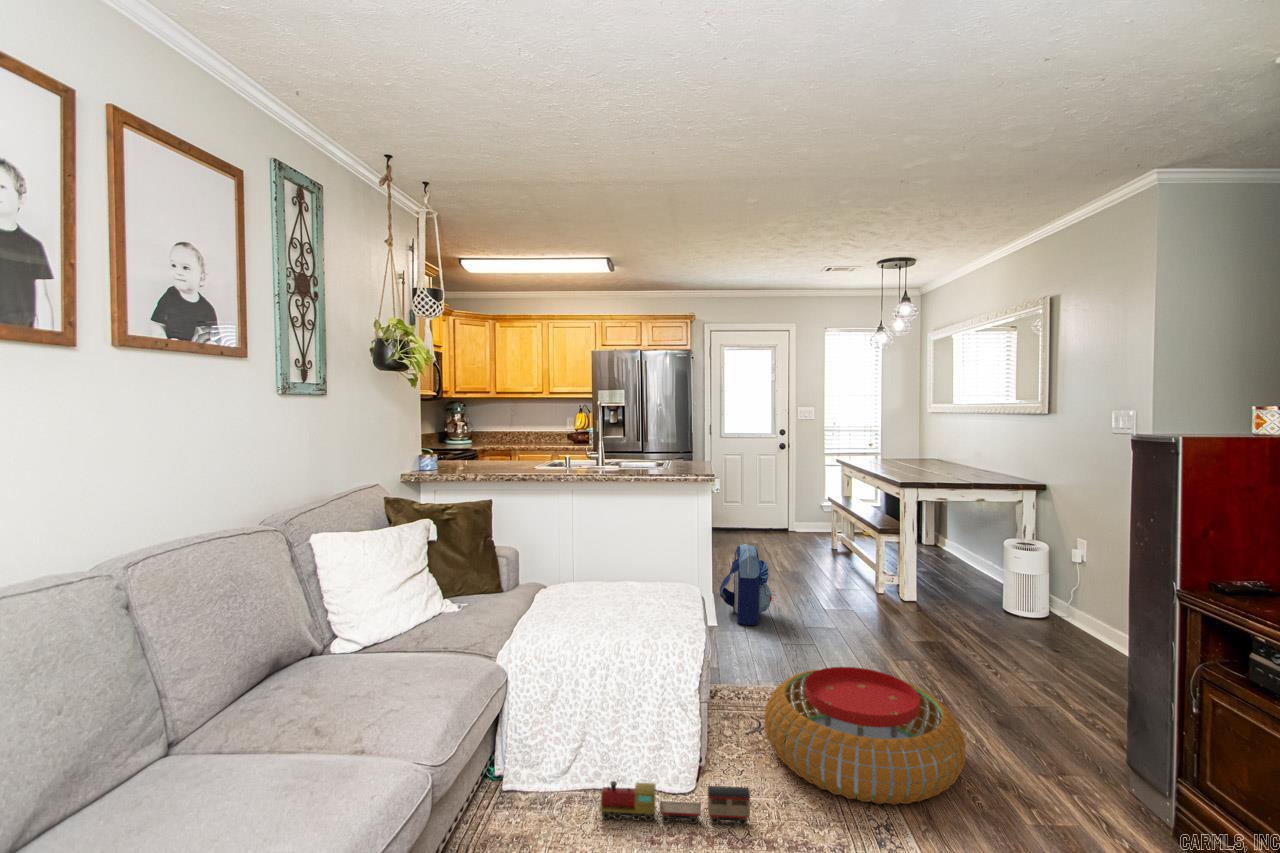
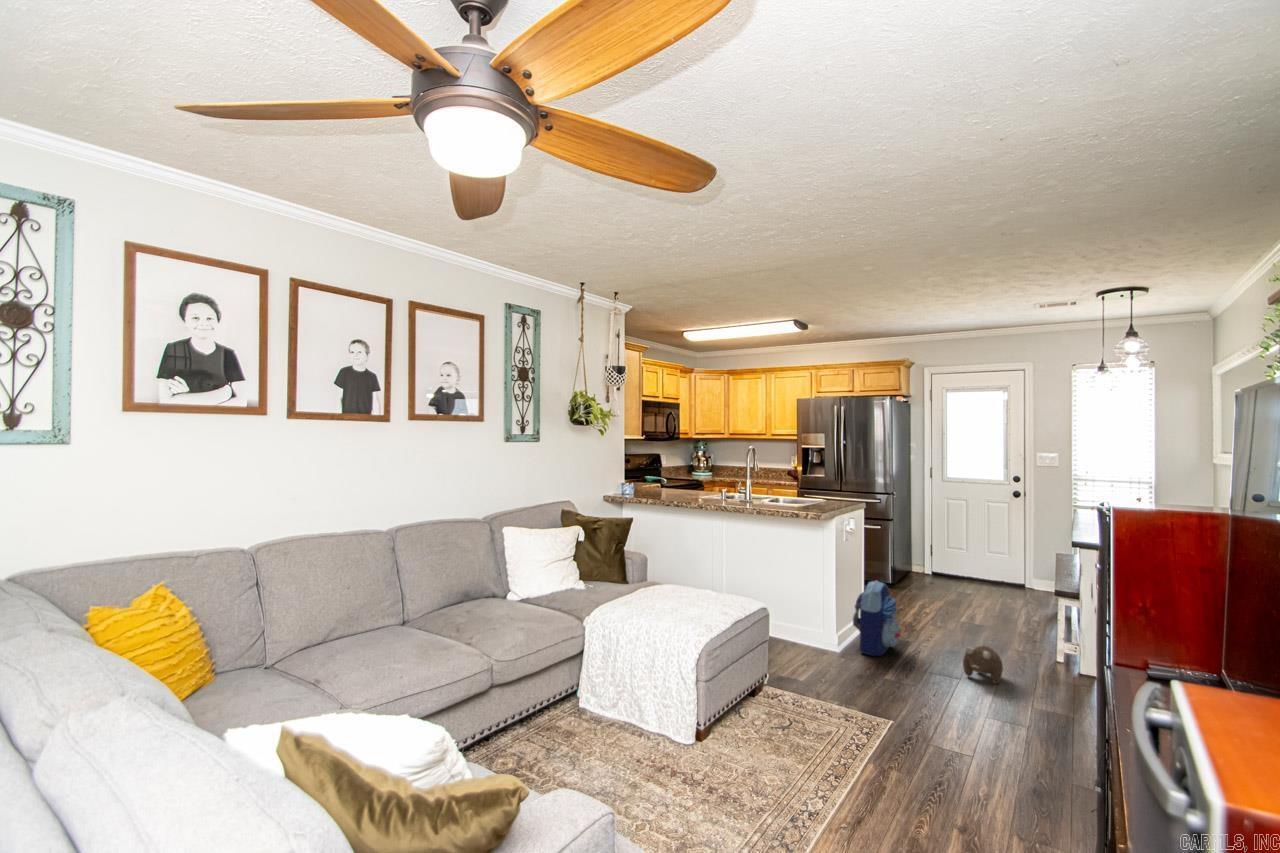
plush toy: none [841,594,877,630] -> present [963,646,1003,684]
pouf: present [764,667,966,805] -> none [767,685,939,803]
toy train: present [599,781,750,825] -> none [619,716,715,770]

